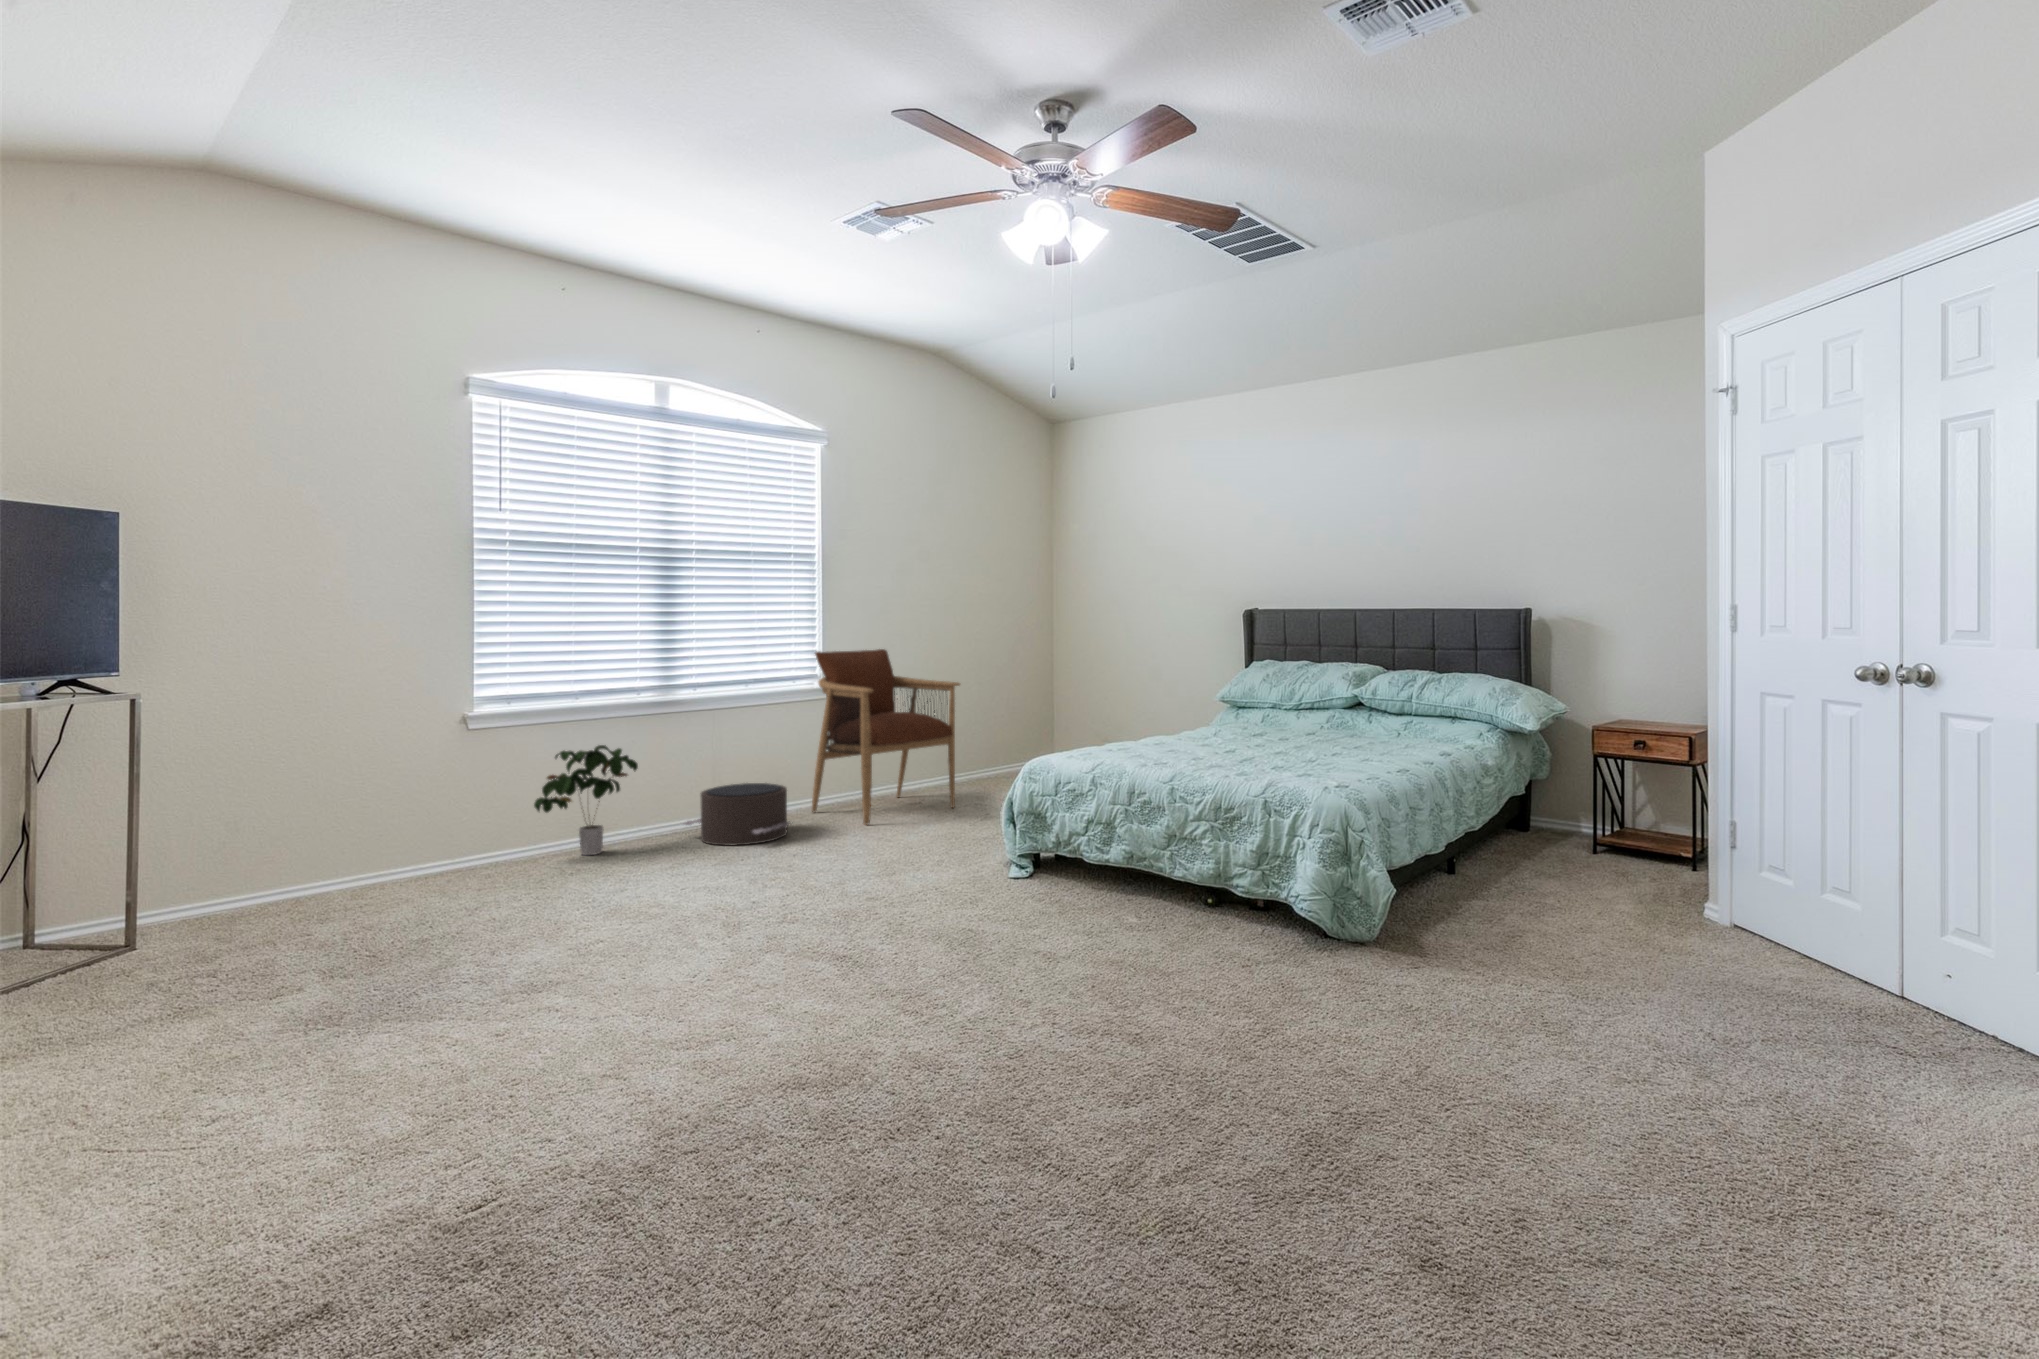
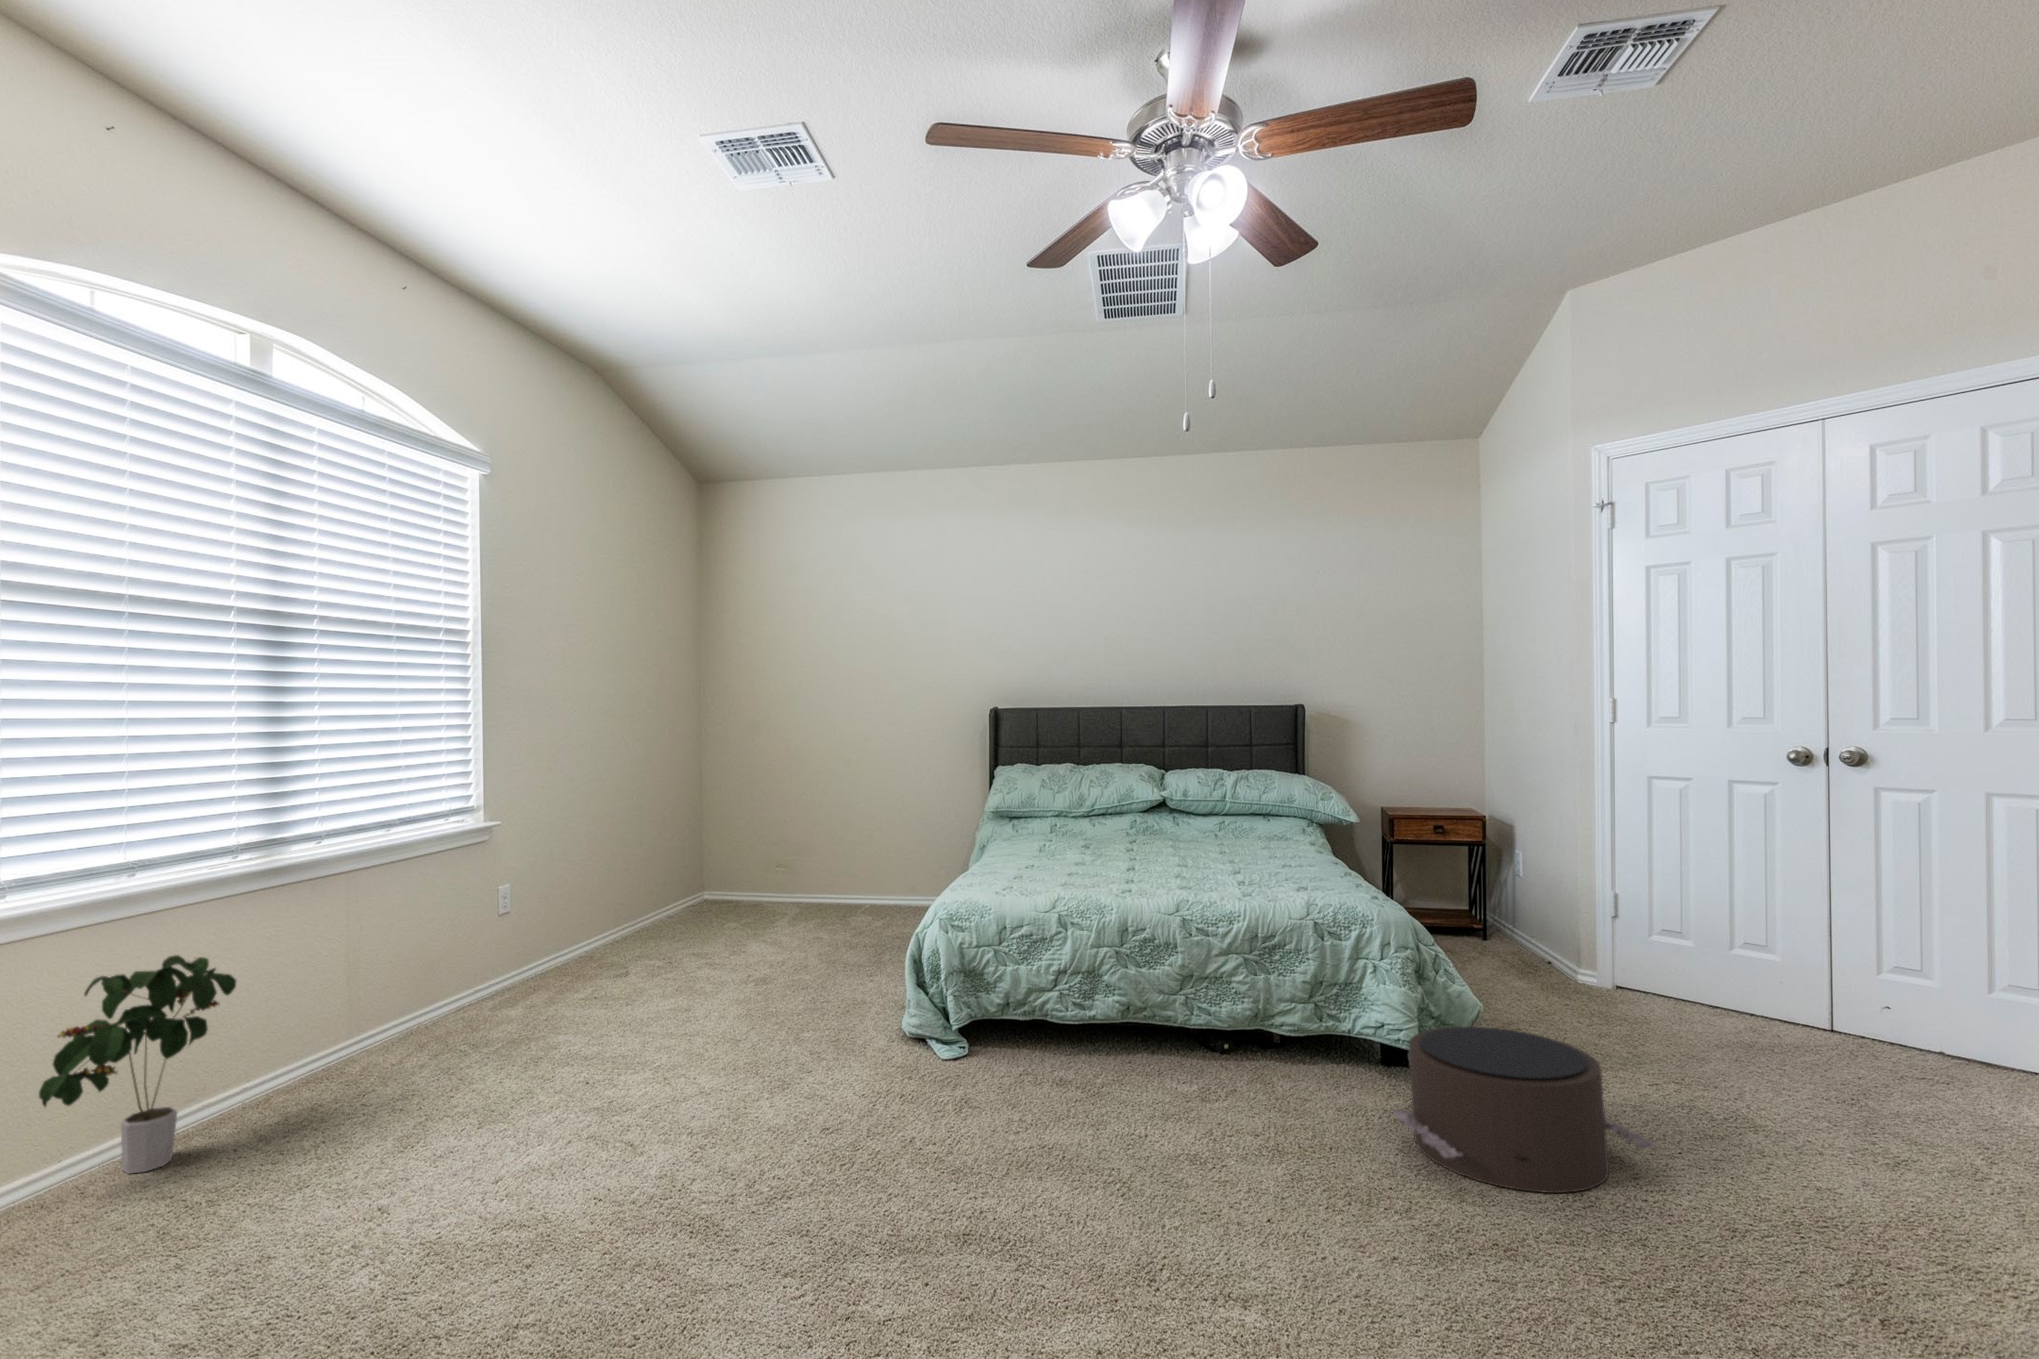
armchair: present [812,649,960,825] -> none [478,766,698,1022]
pouf: present [685,783,790,846] -> present [1392,1026,1657,1193]

